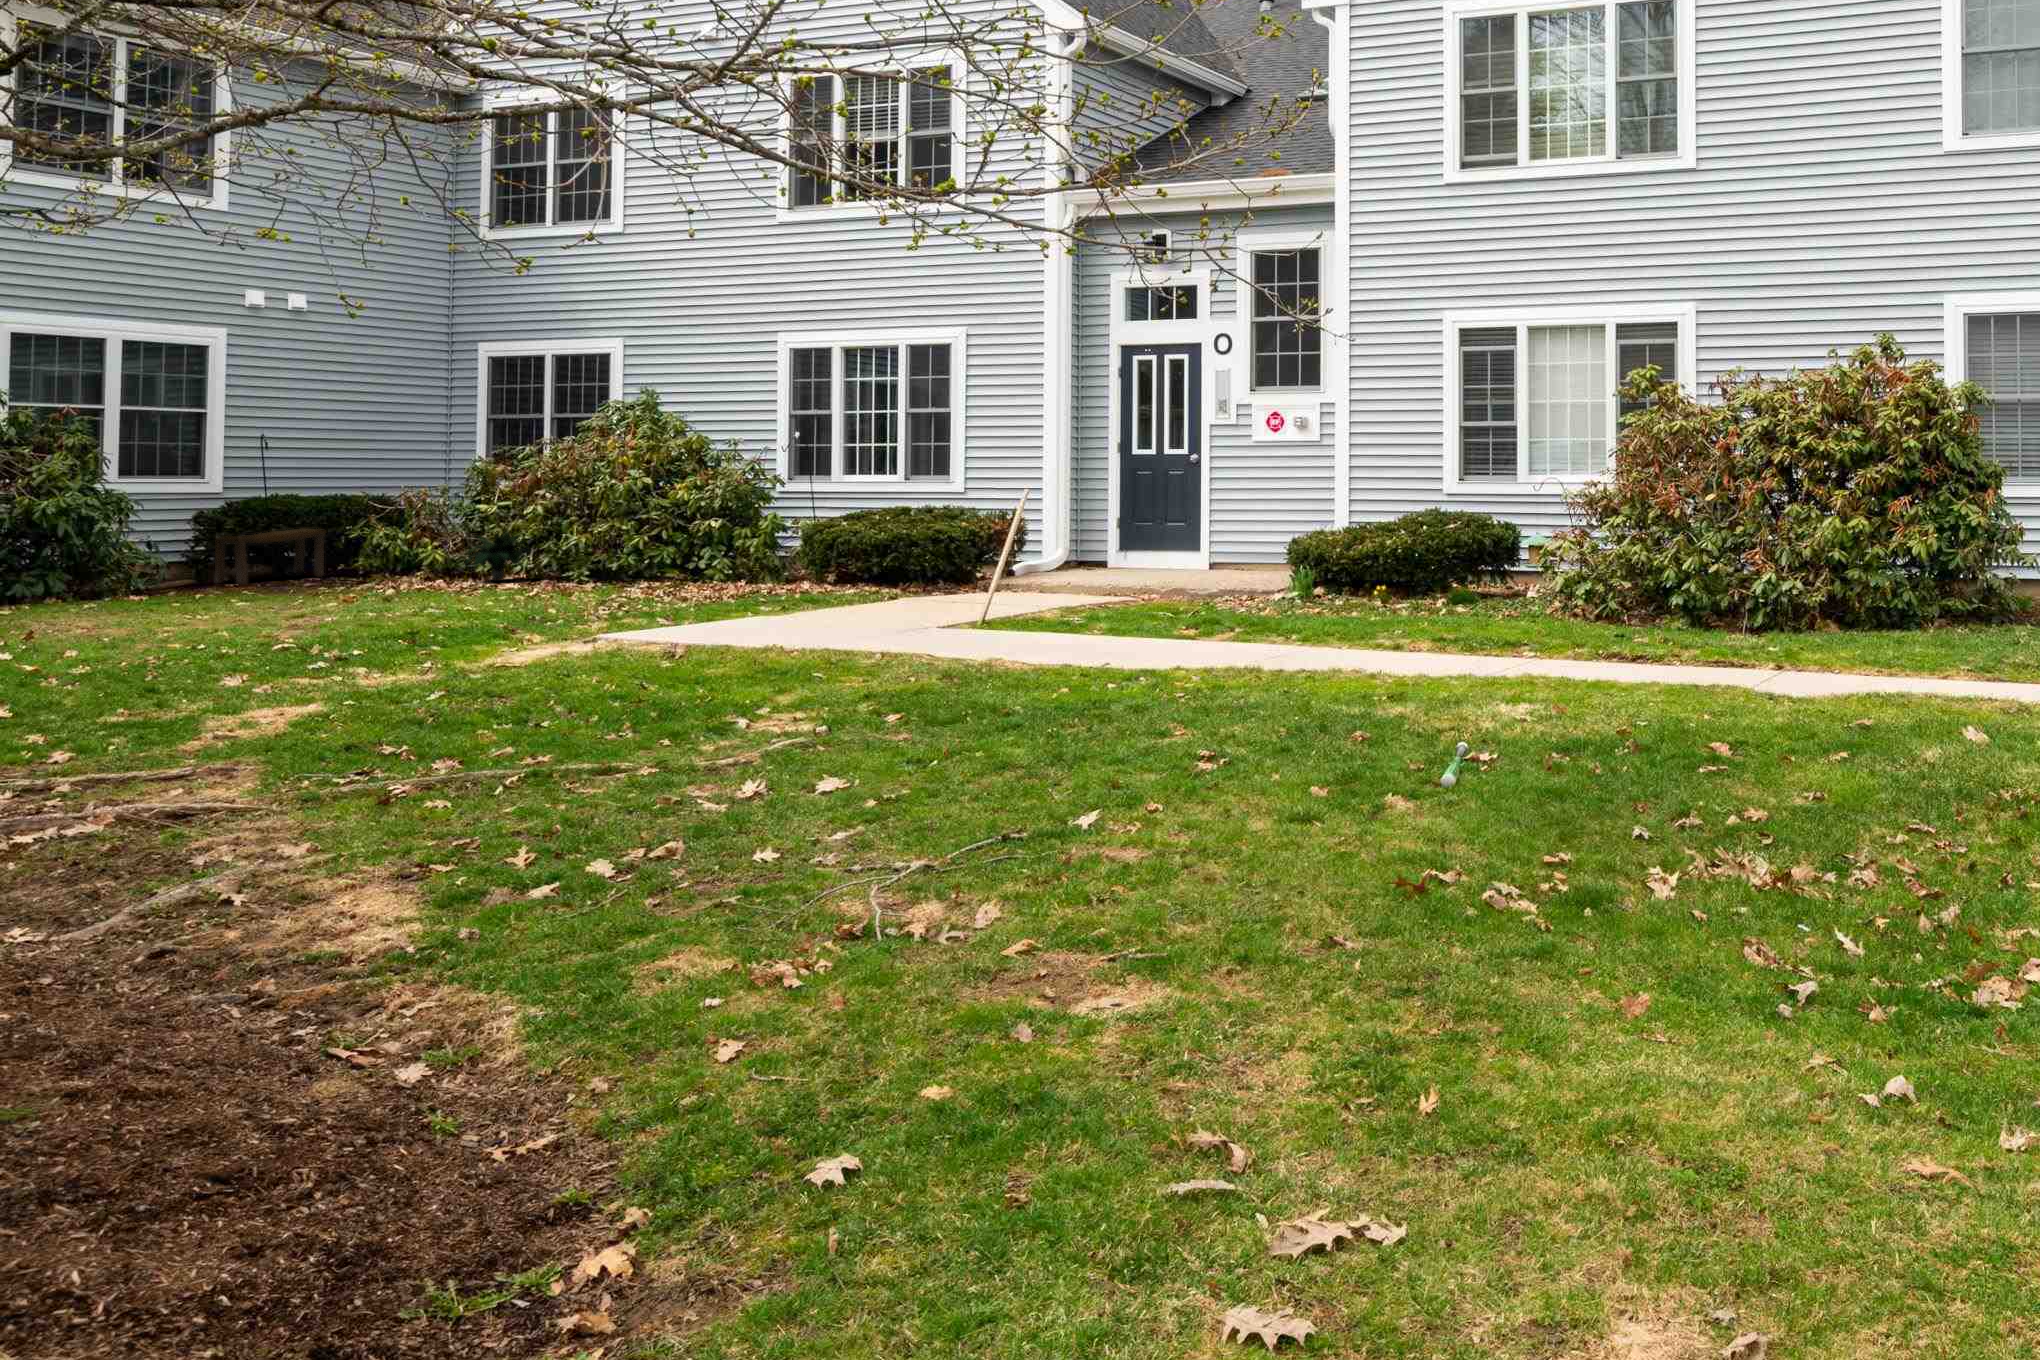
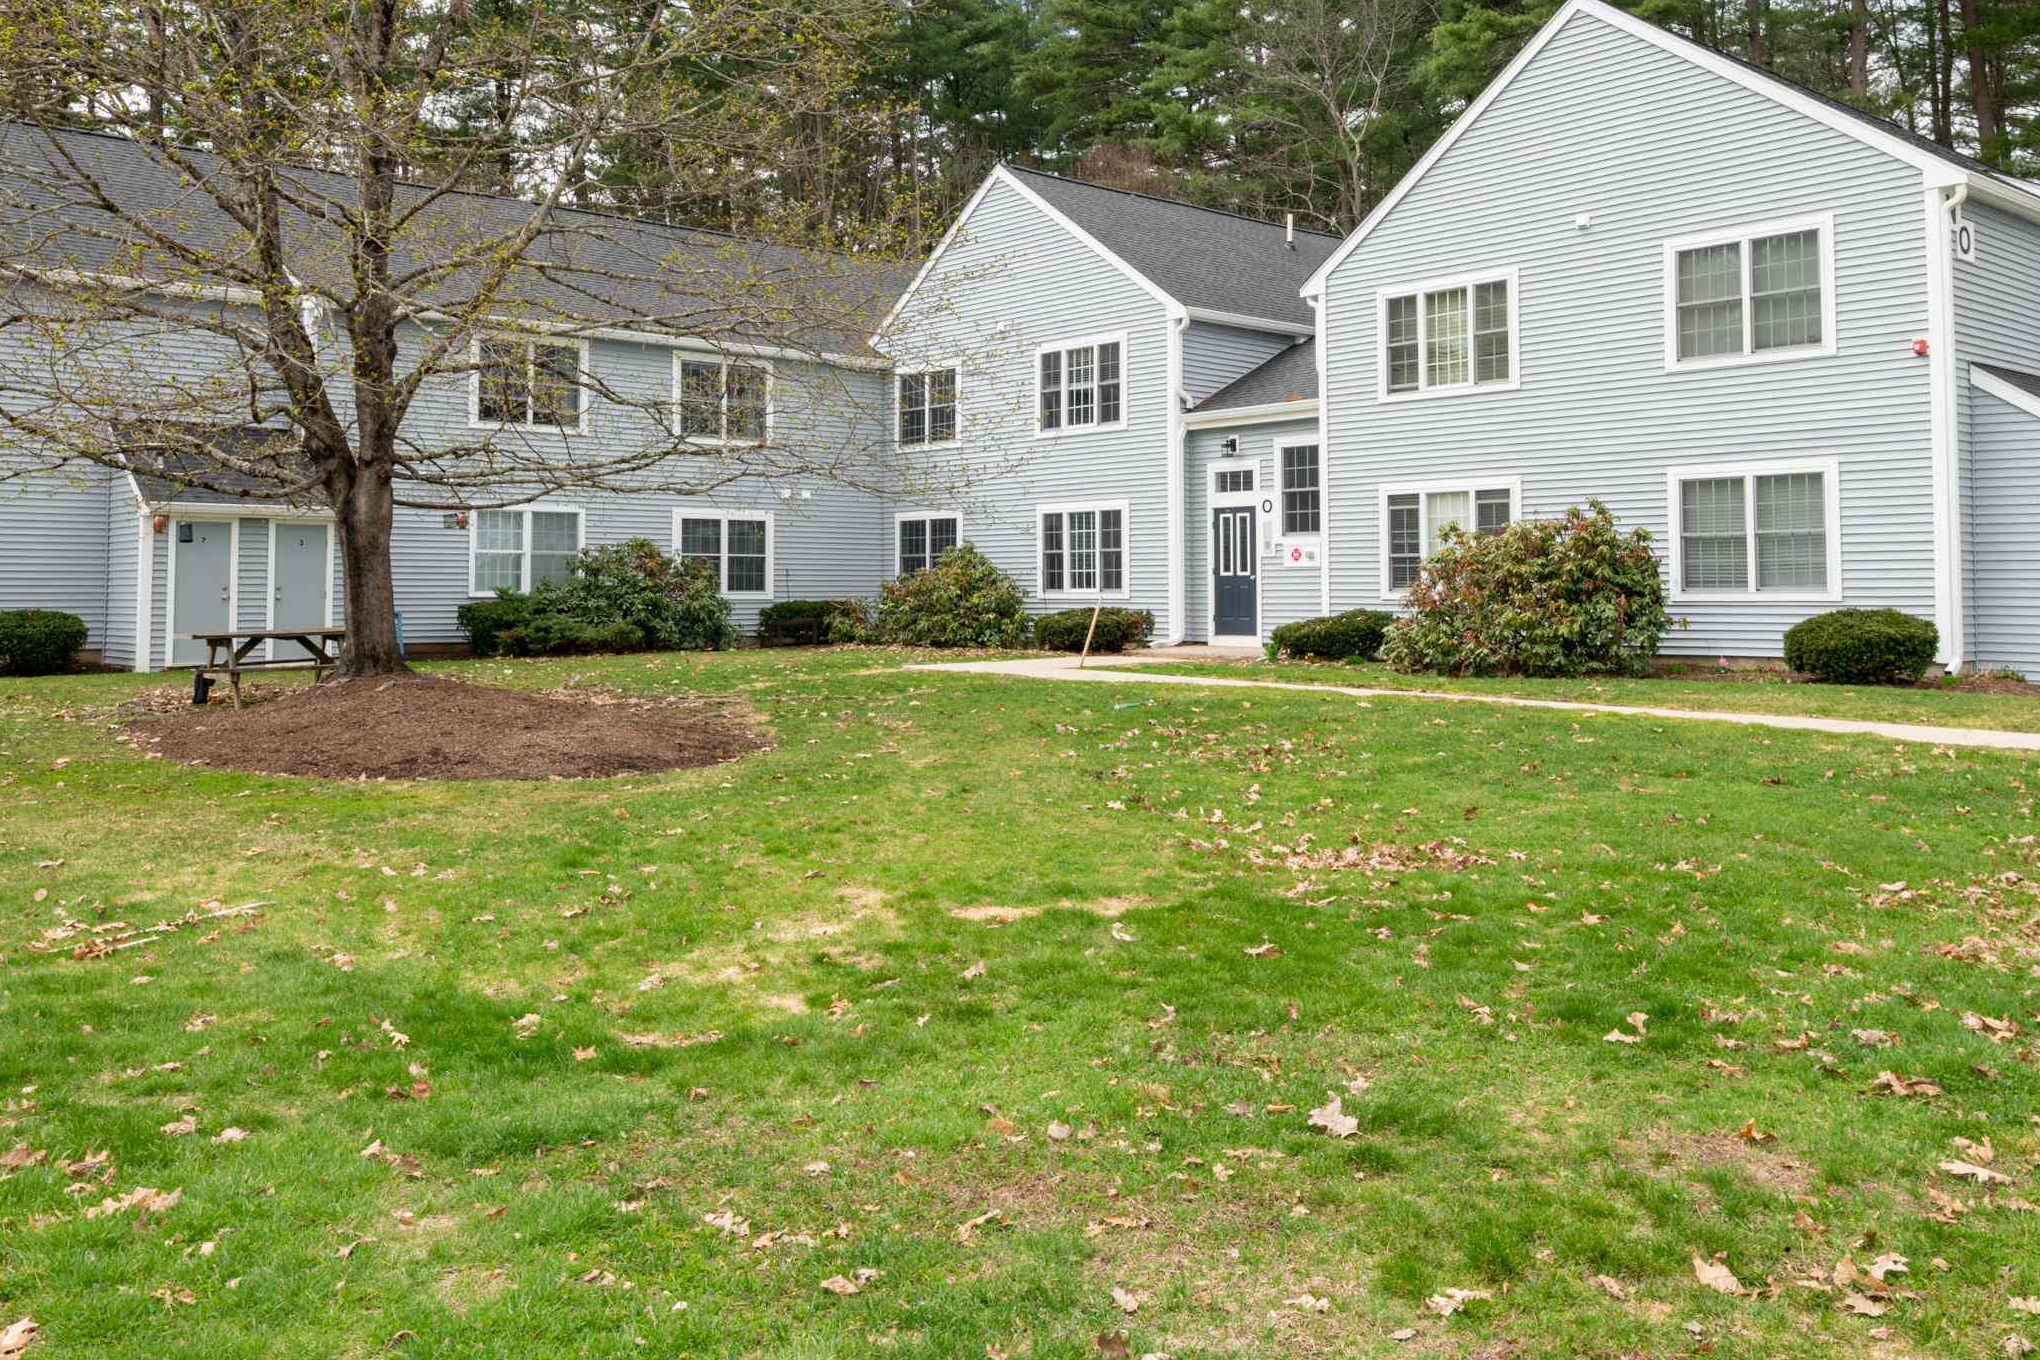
potted plant: present [466,530,531,581] -> present [702,622,732,650]

